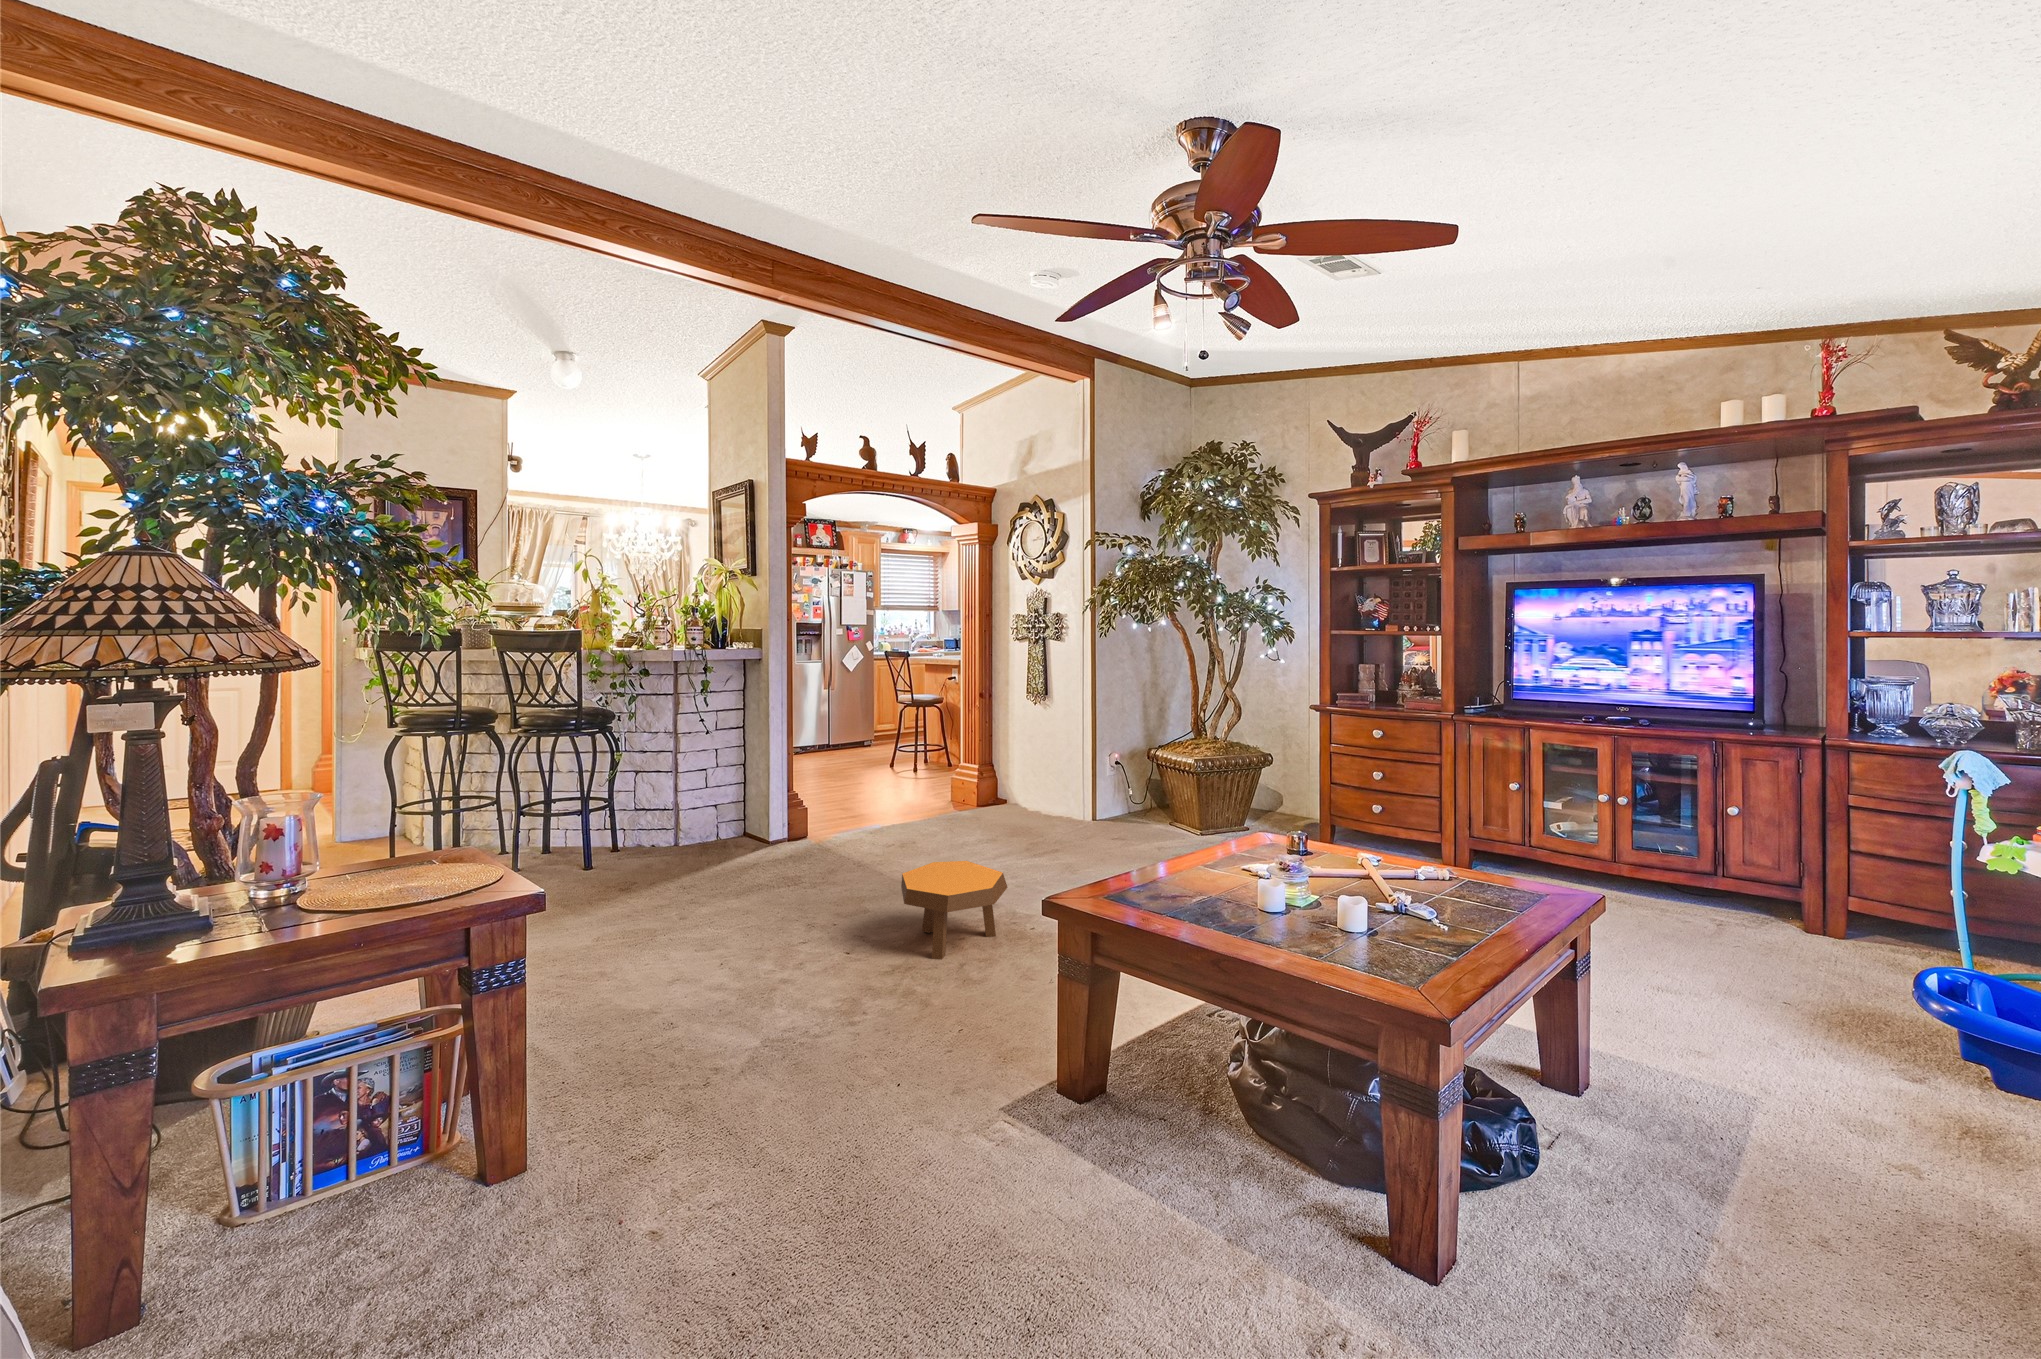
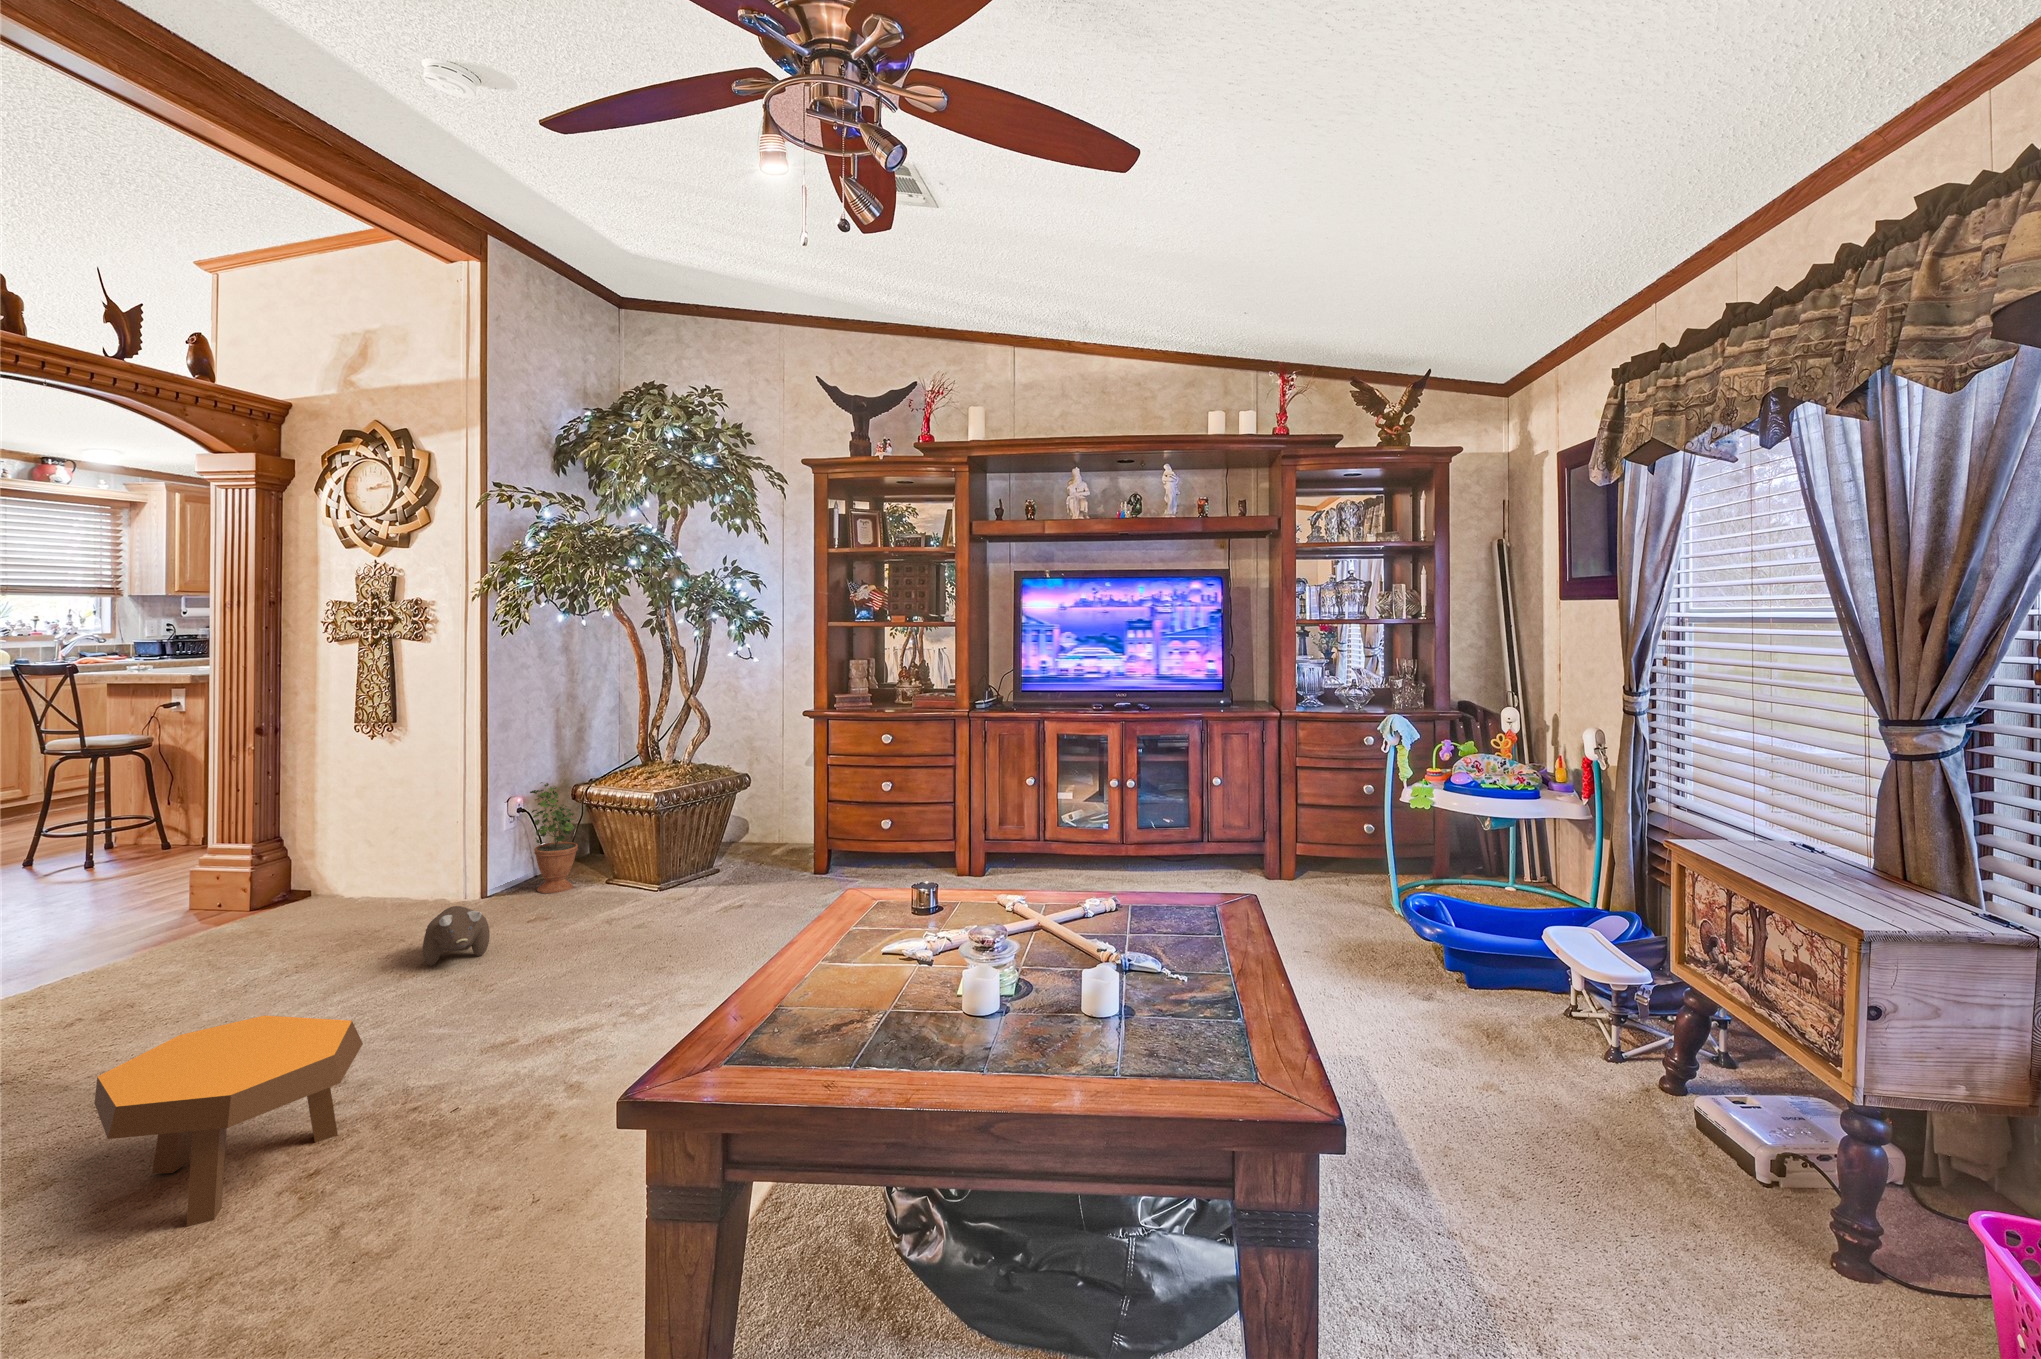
potted plant: none [1120,744,1149,824] -> present [530,782,578,893]
plush toy: none [1051,821,1088,856] -> present [423,906,490,965]

